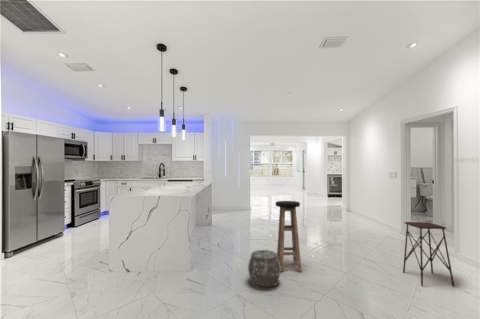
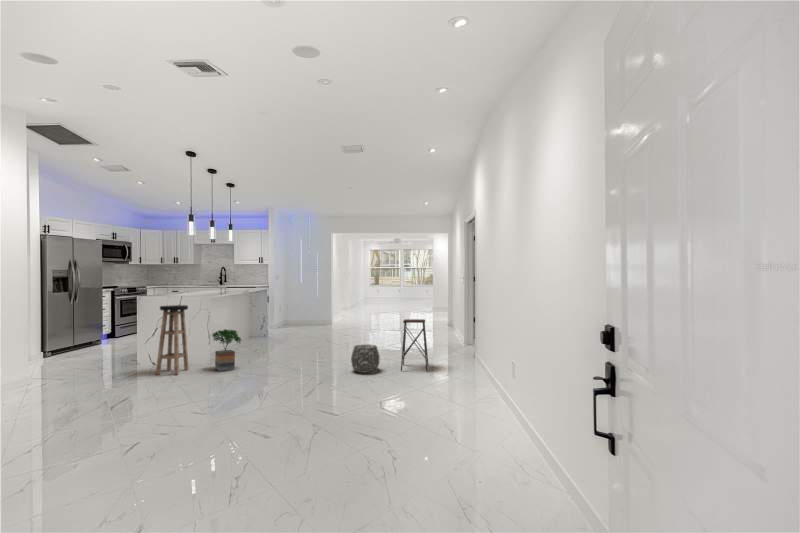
bar stool: present [276,201,302,272] -> present [156,305,189,375]
potted tree: none [197,234,232,287] -> present [212,329,241,371]
woven basket: present [248,250,281,287] -> present [351,345,380,373]

